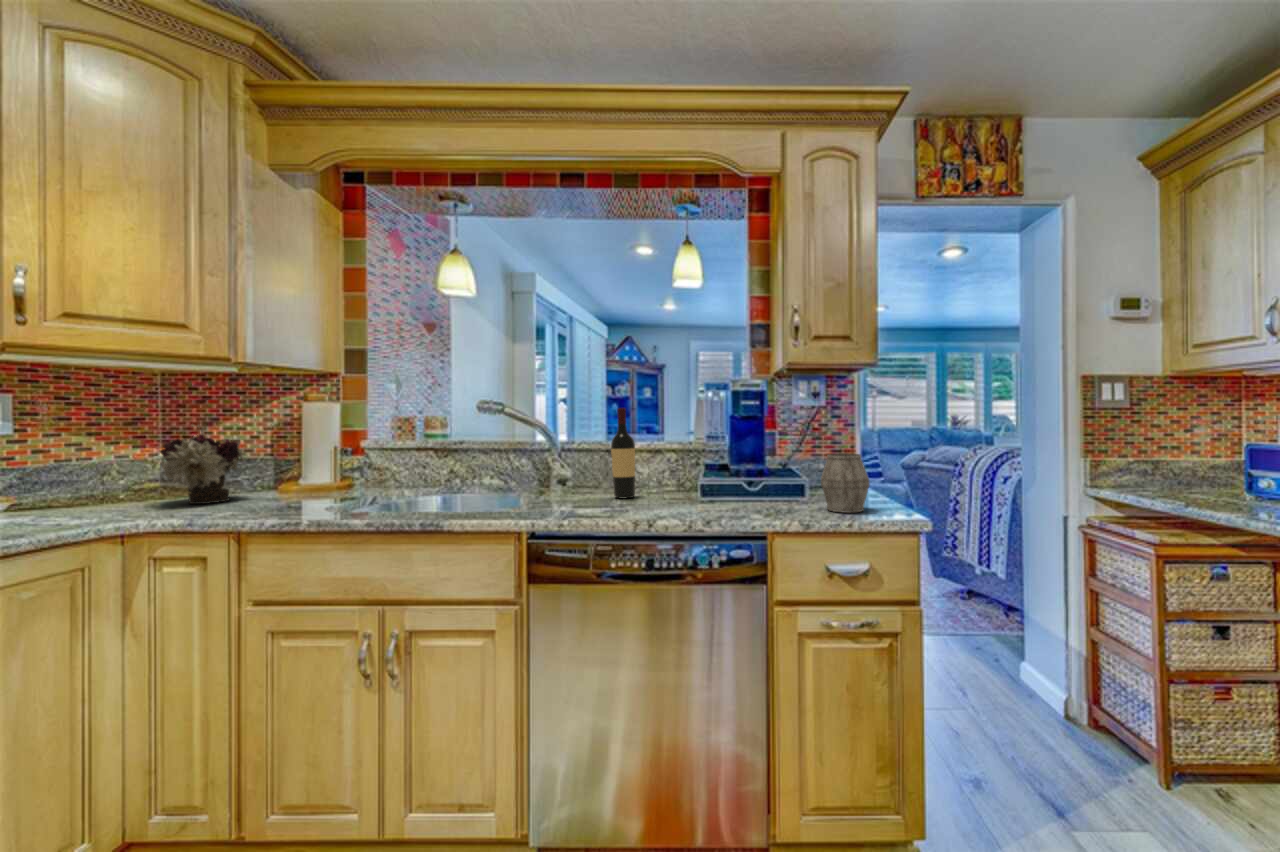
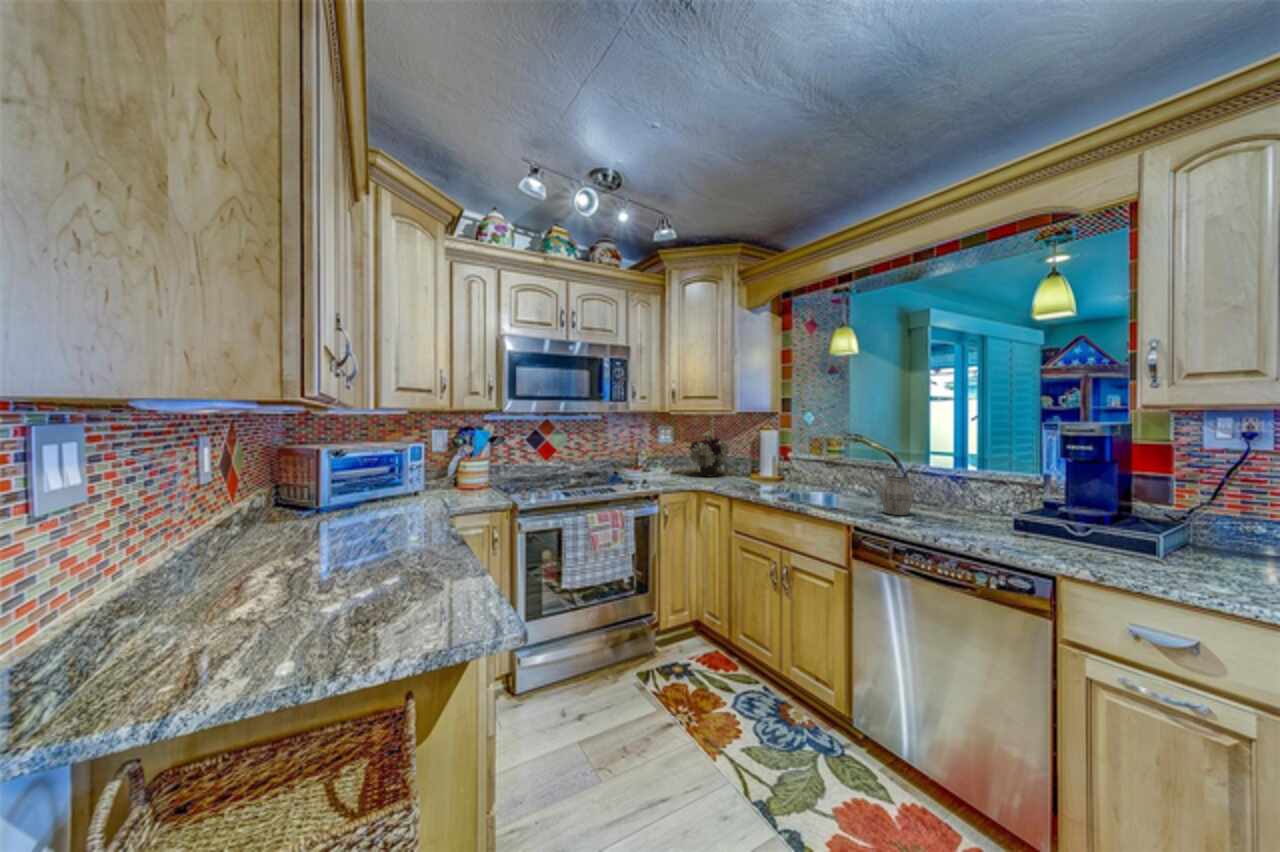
wine bottle: present [611,408,635,498] -> none [946,444,970,518]
mug: present [821,453,870,513] -> present [880,476,914,515]

